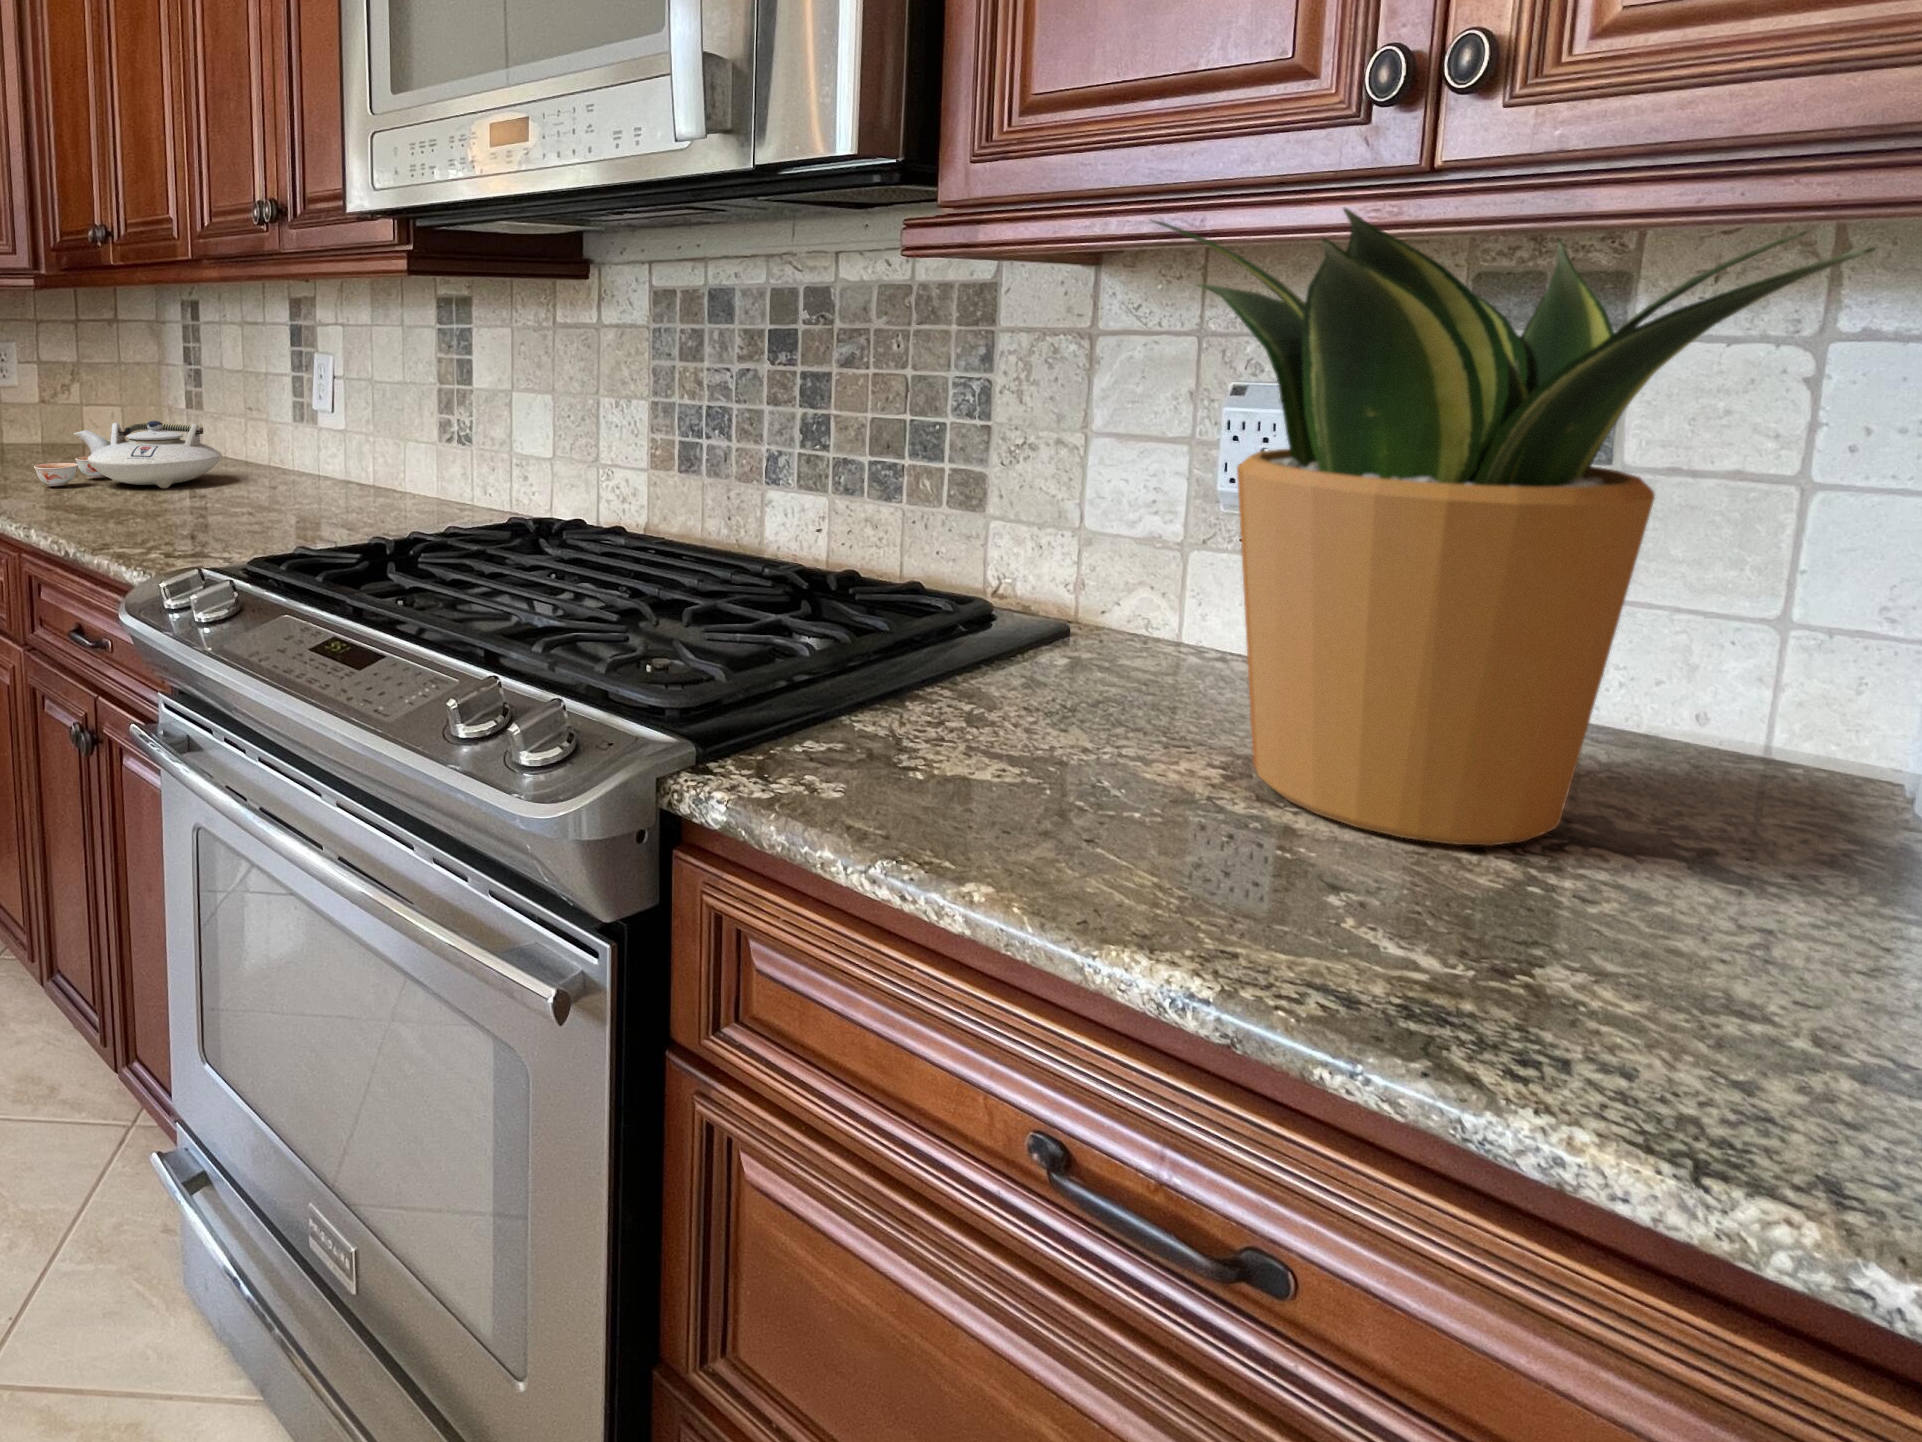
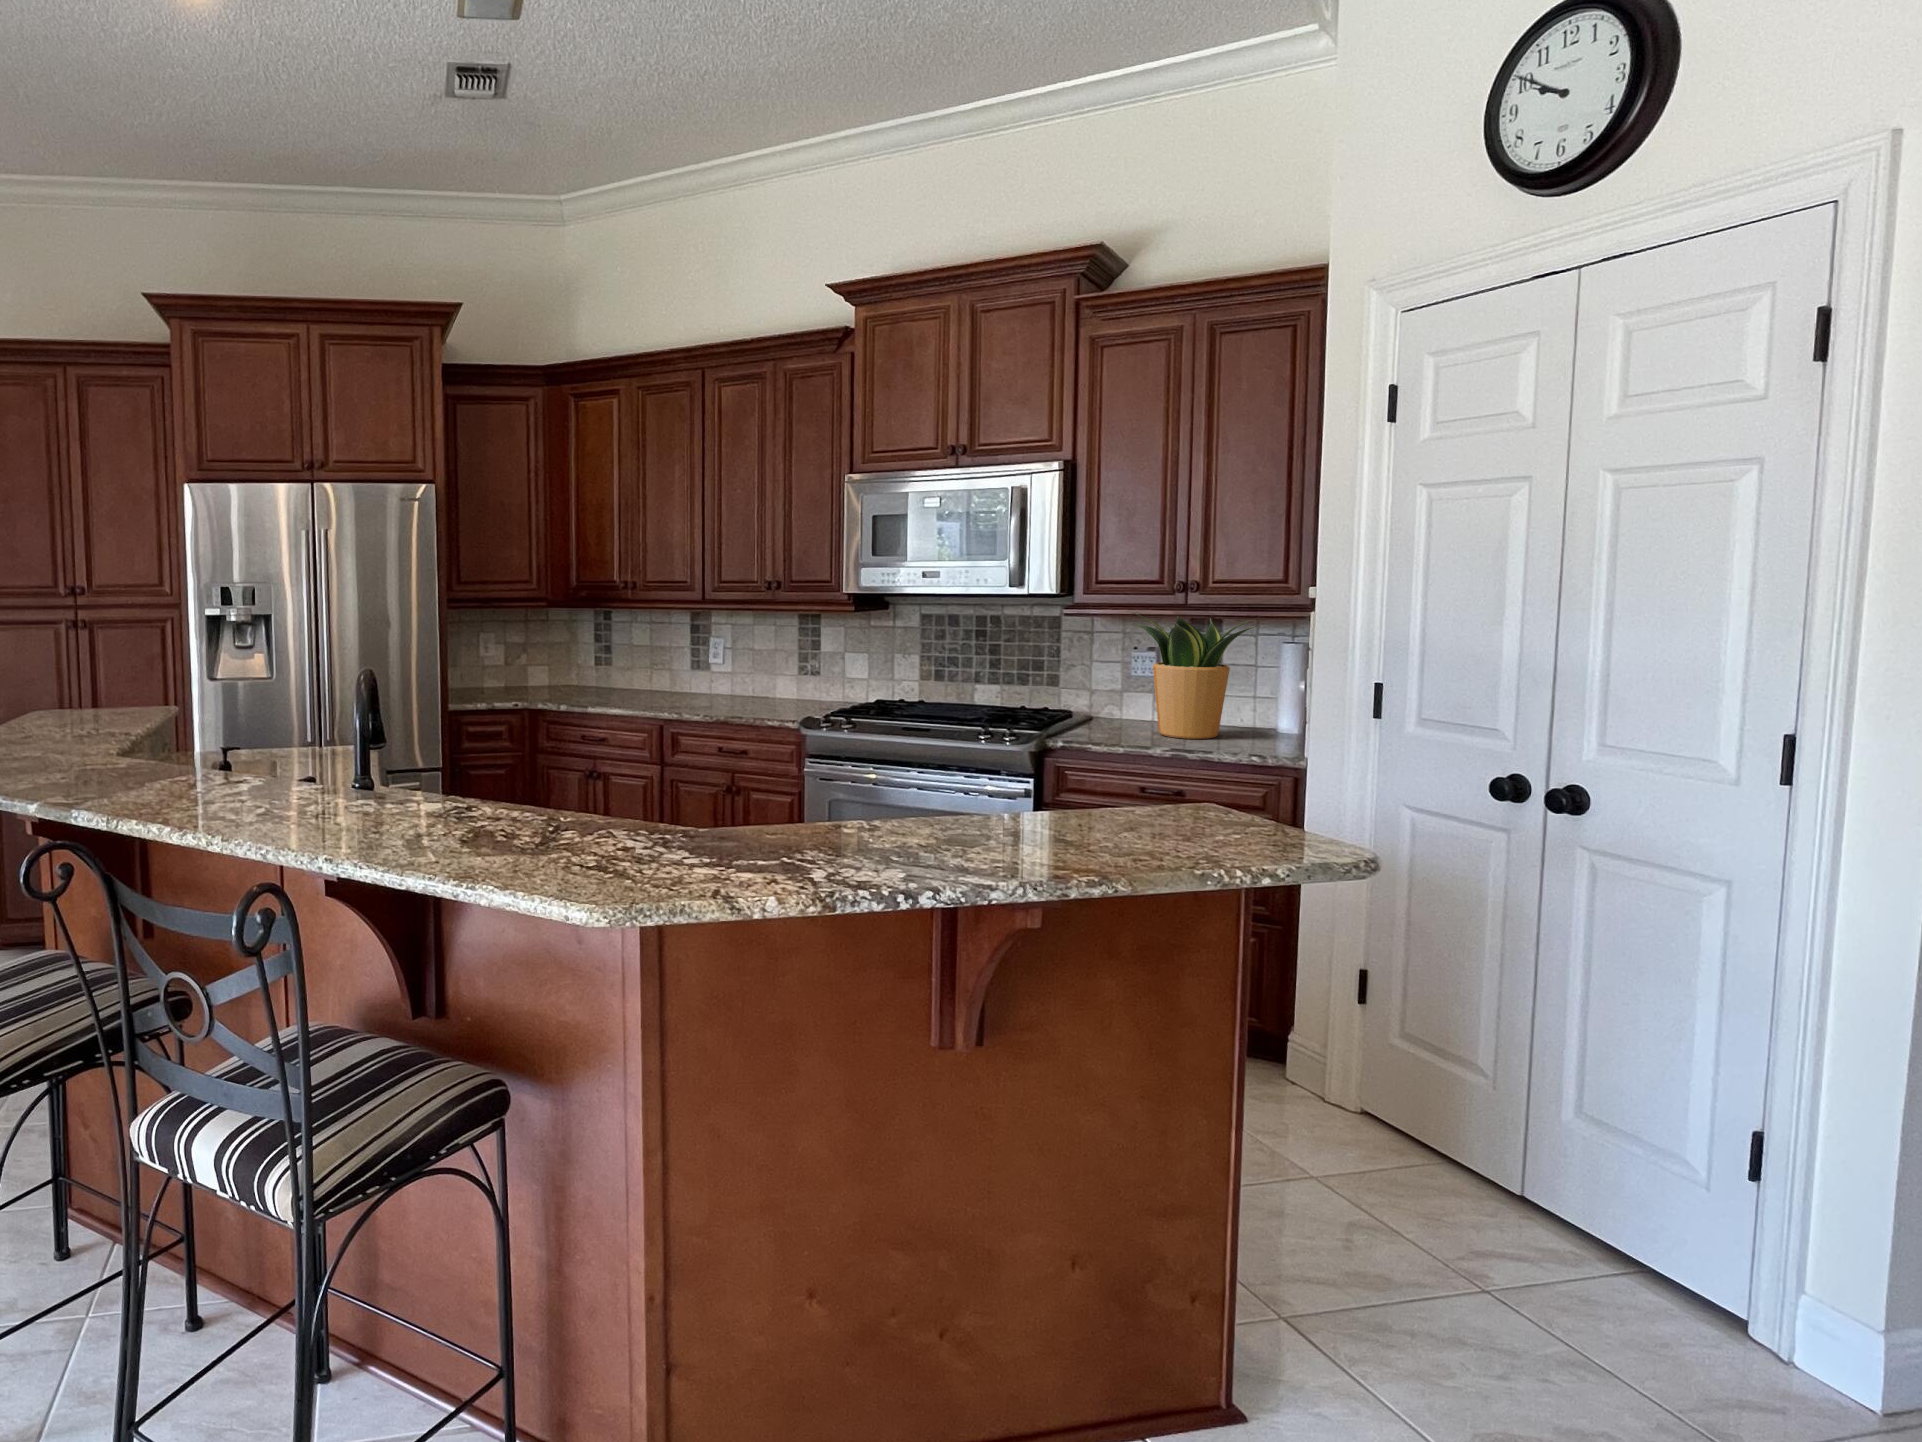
teapot: present [34,421,222,488] -> none [598,670,678,701]

